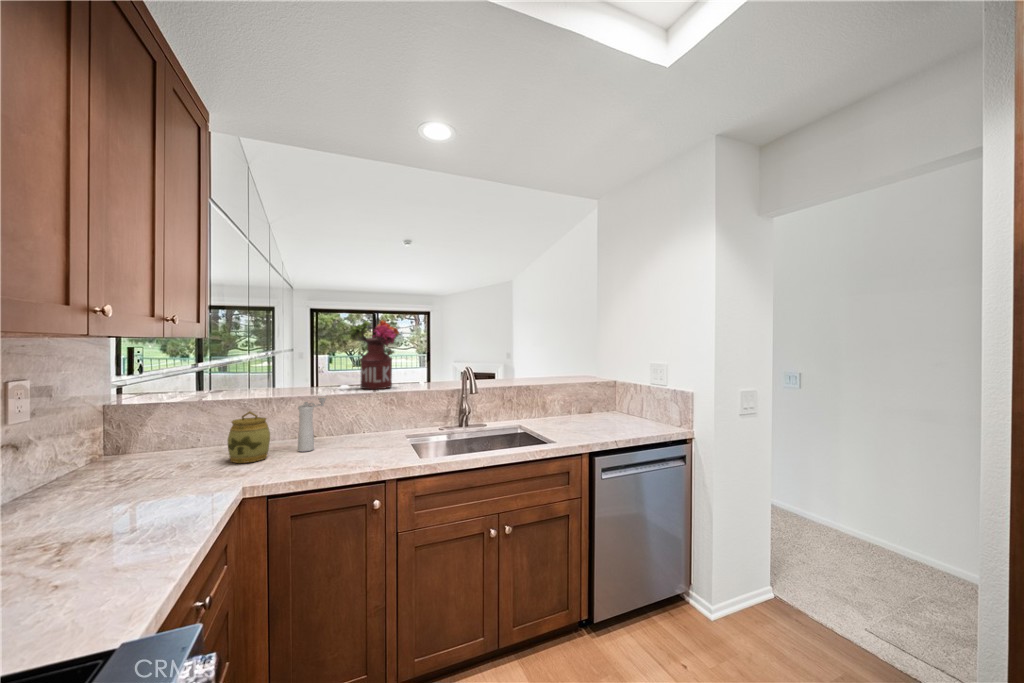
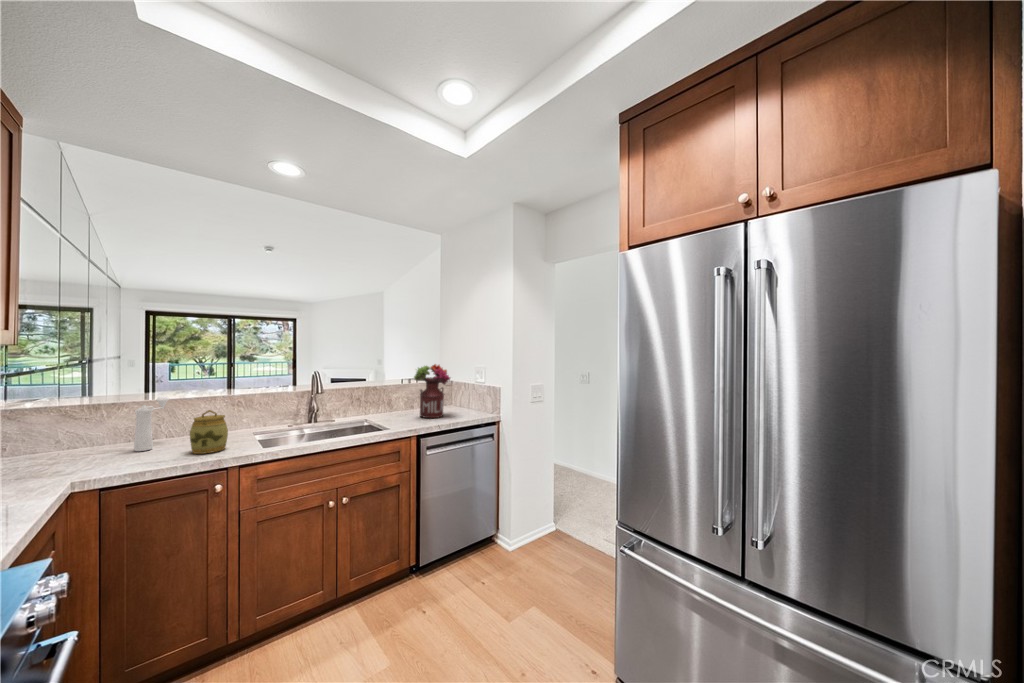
flower arrangement: present [349,320,399,389] -> present [414,364,450,418]
jar: present [228,412,270,463] -> present [190,410,228,454]

